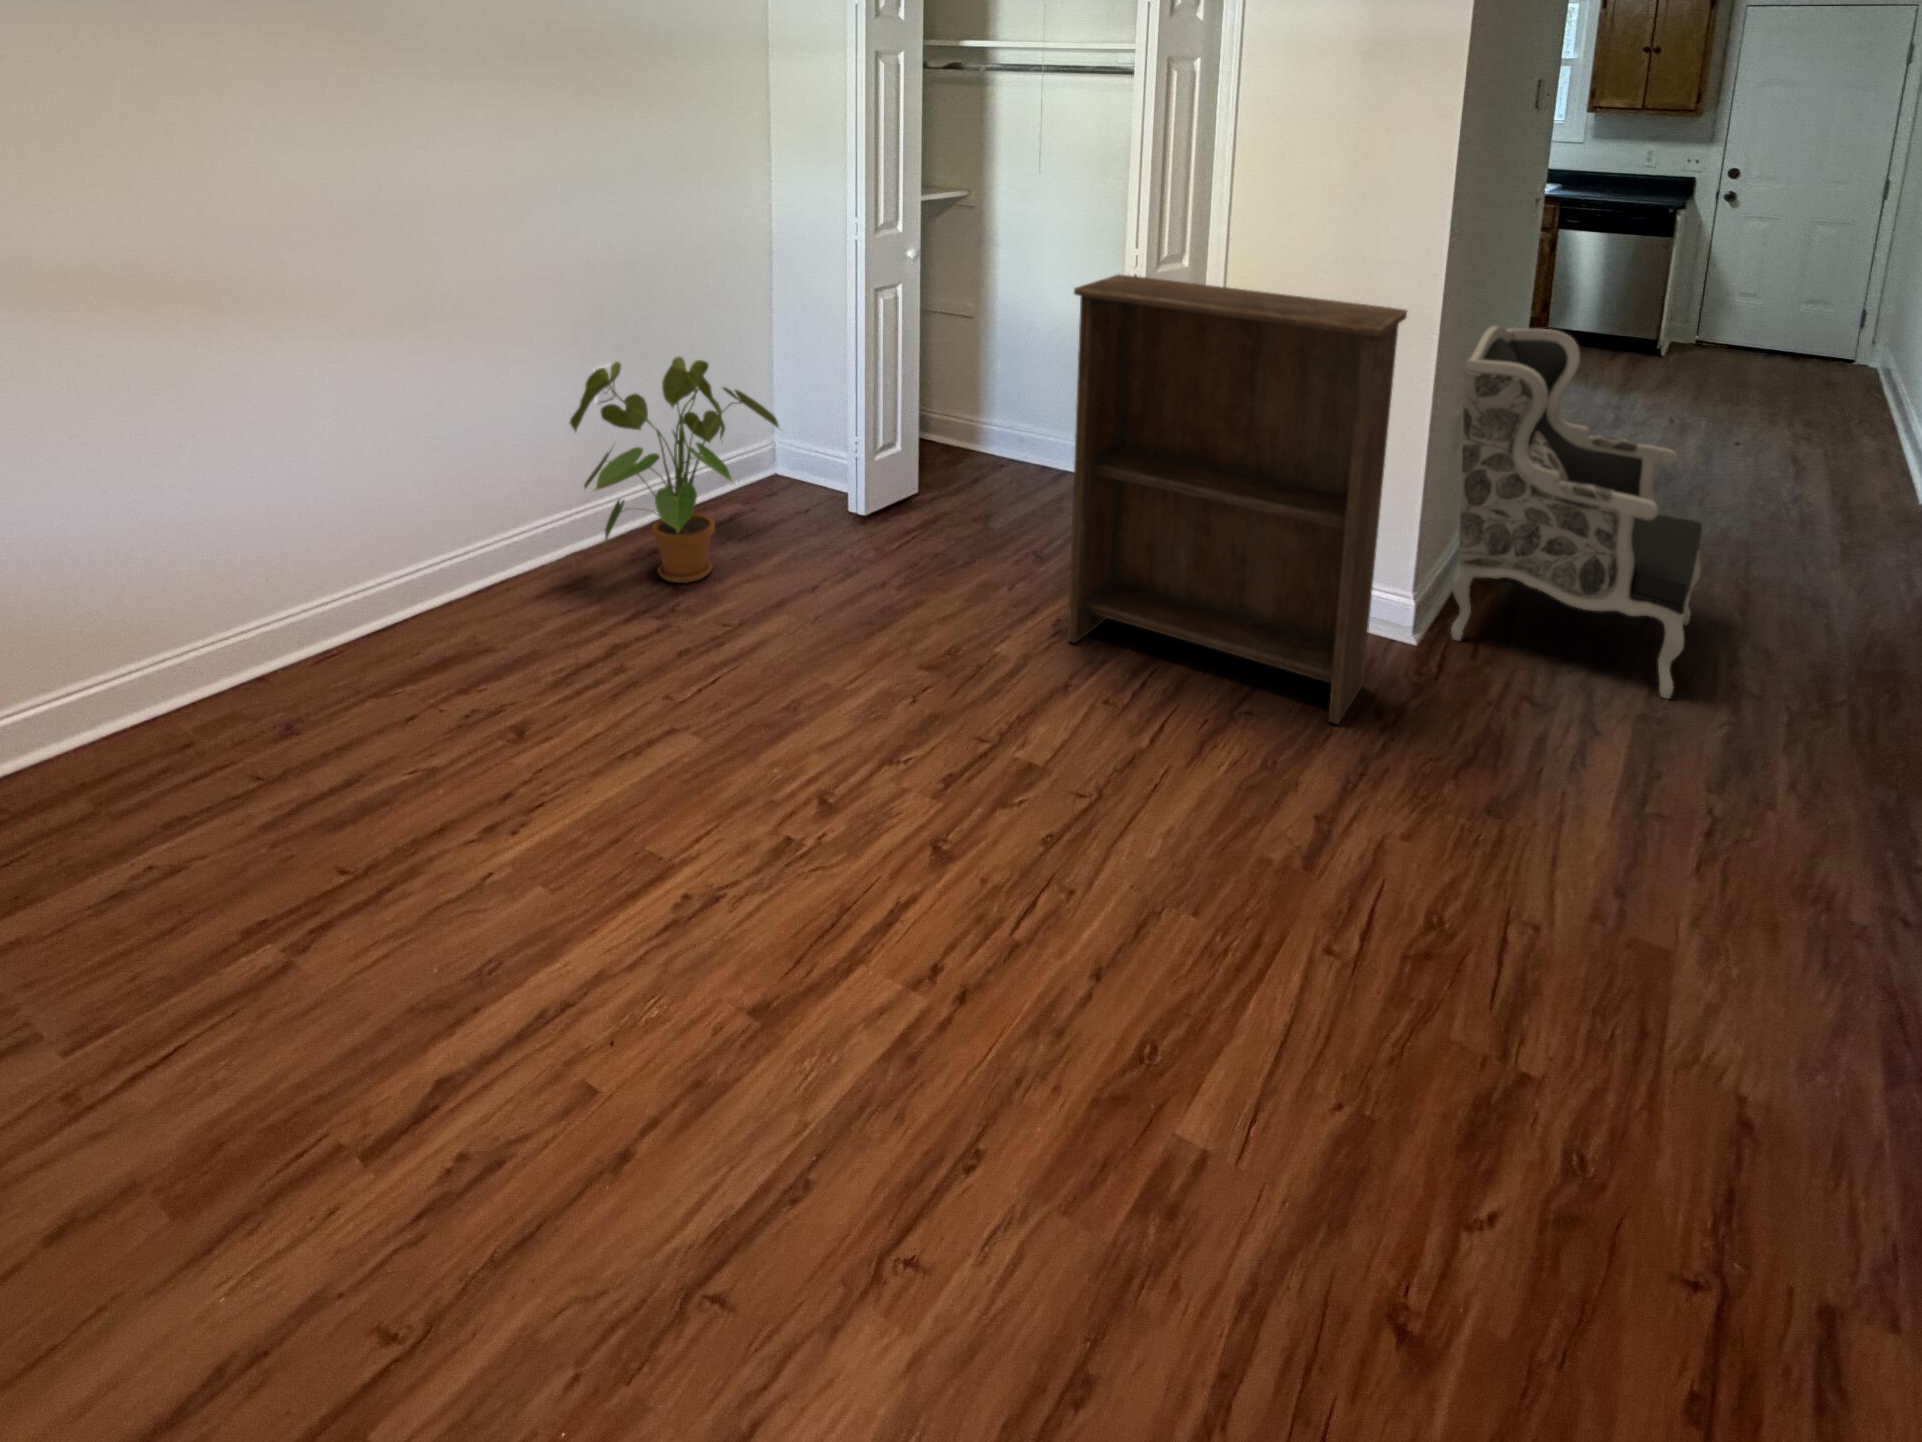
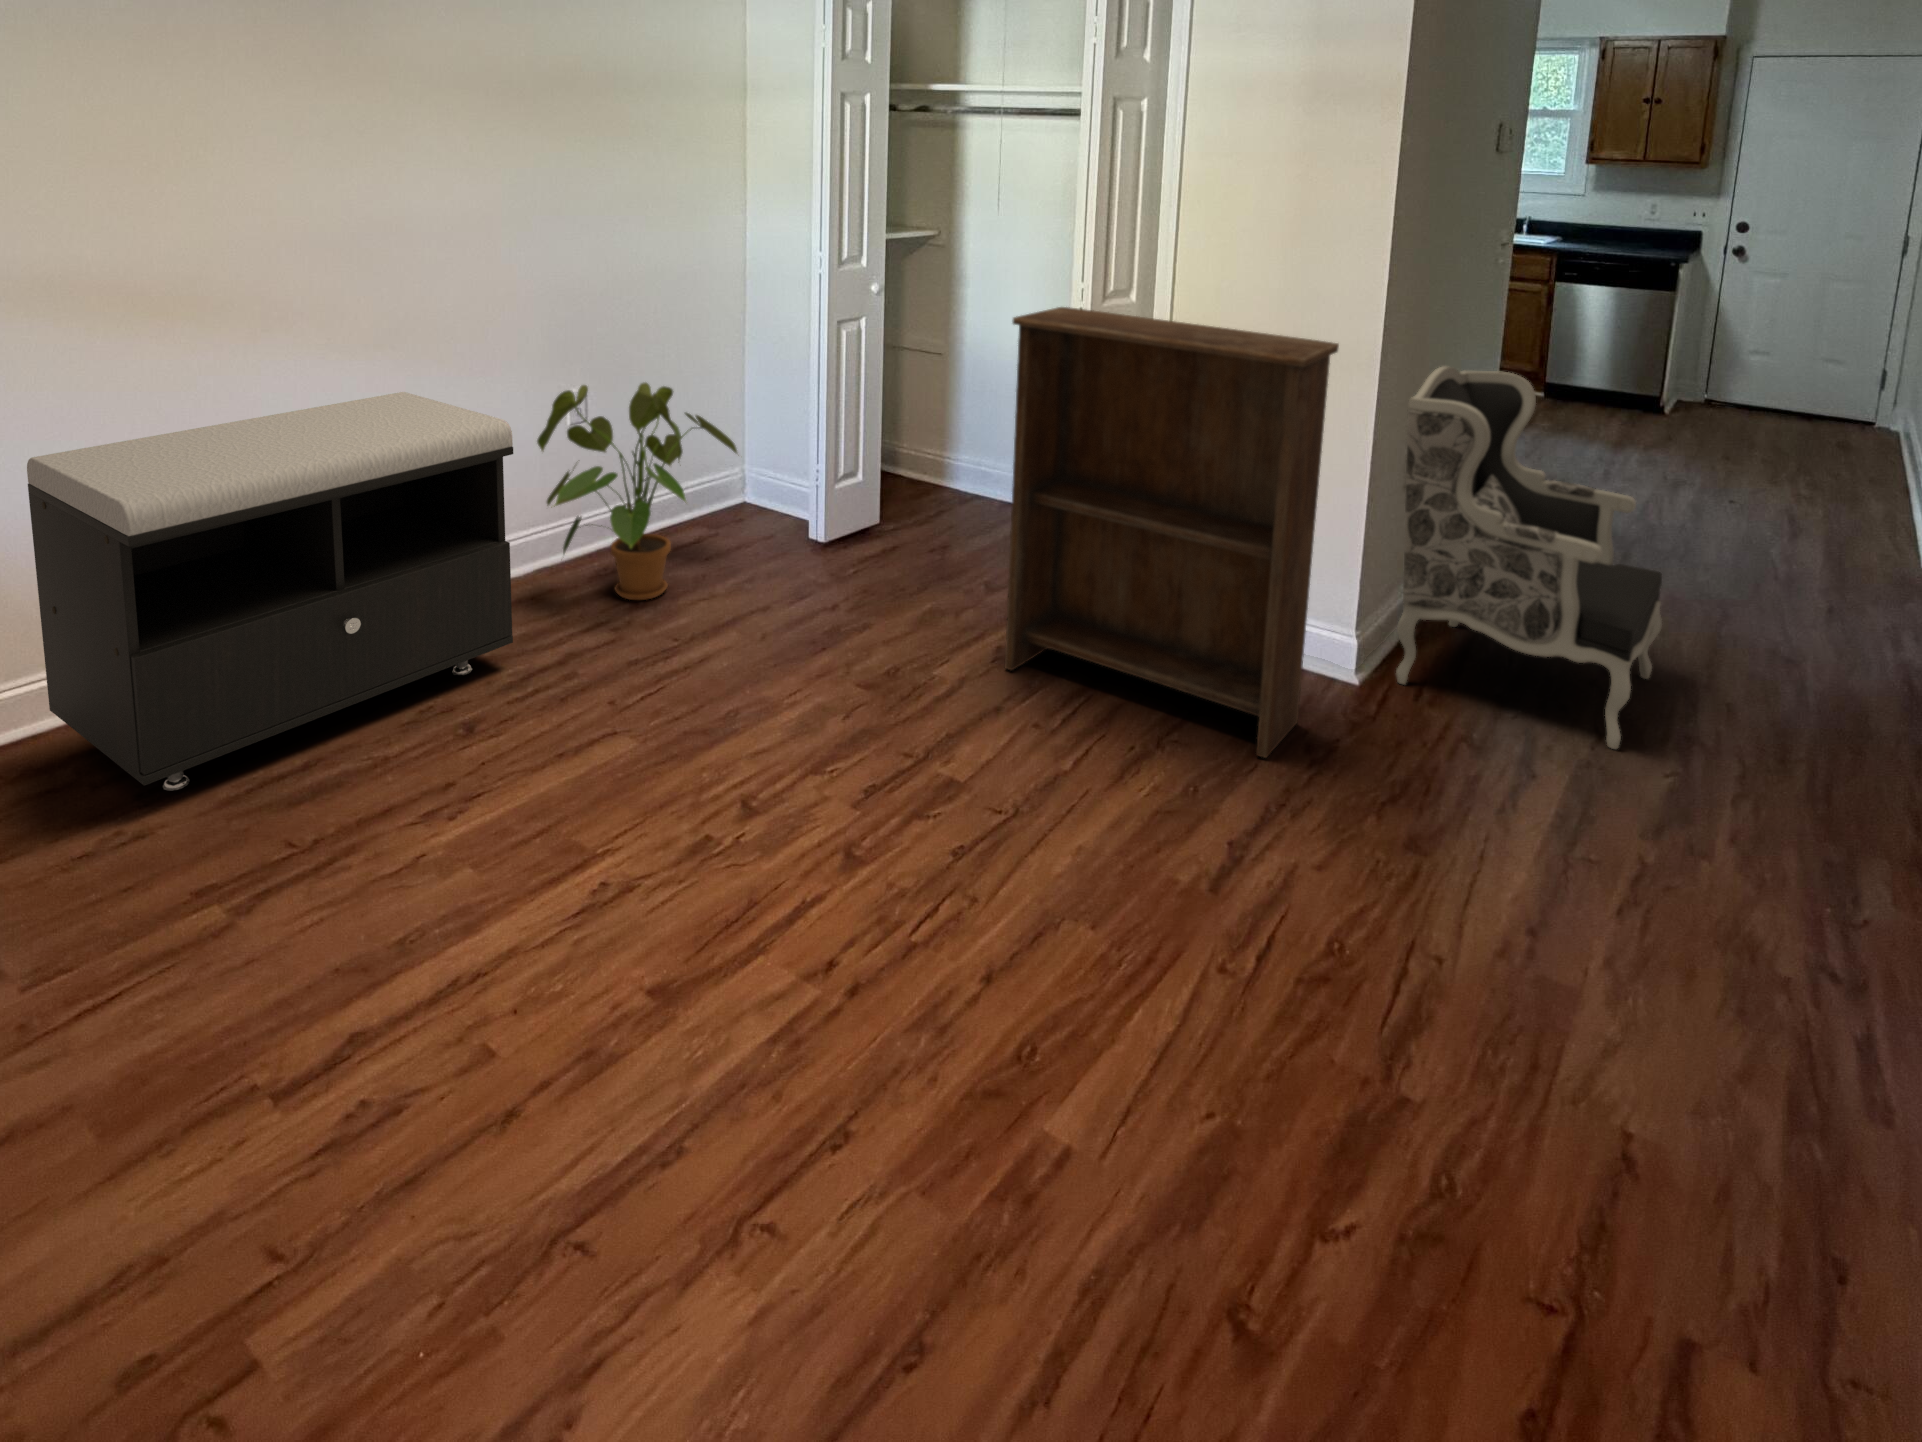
storage bench: none [23,377,560,816] -> present [27,392,513,791]

